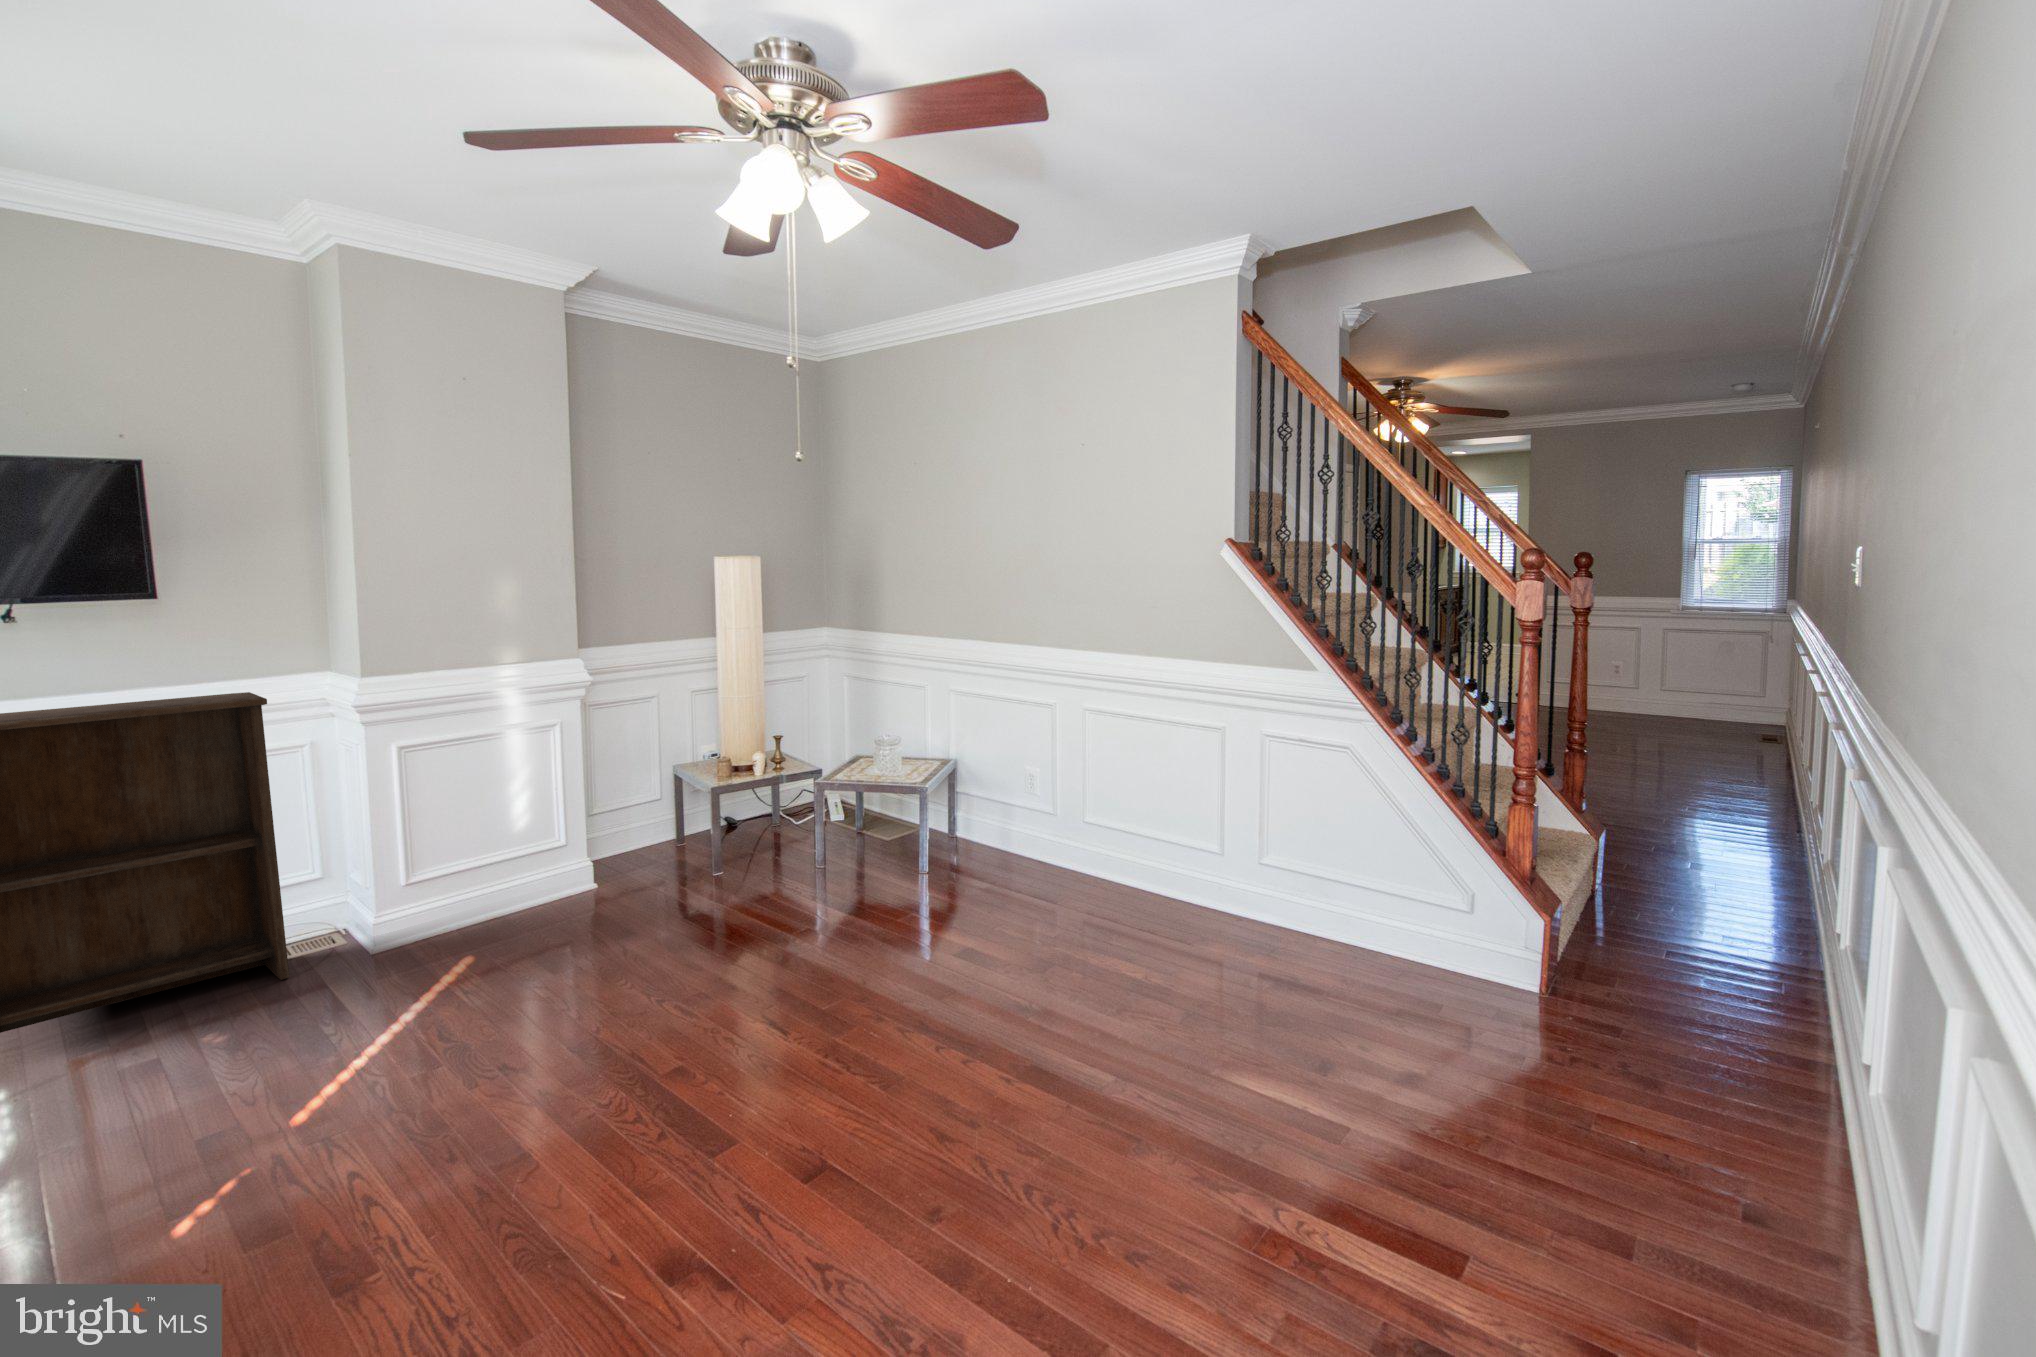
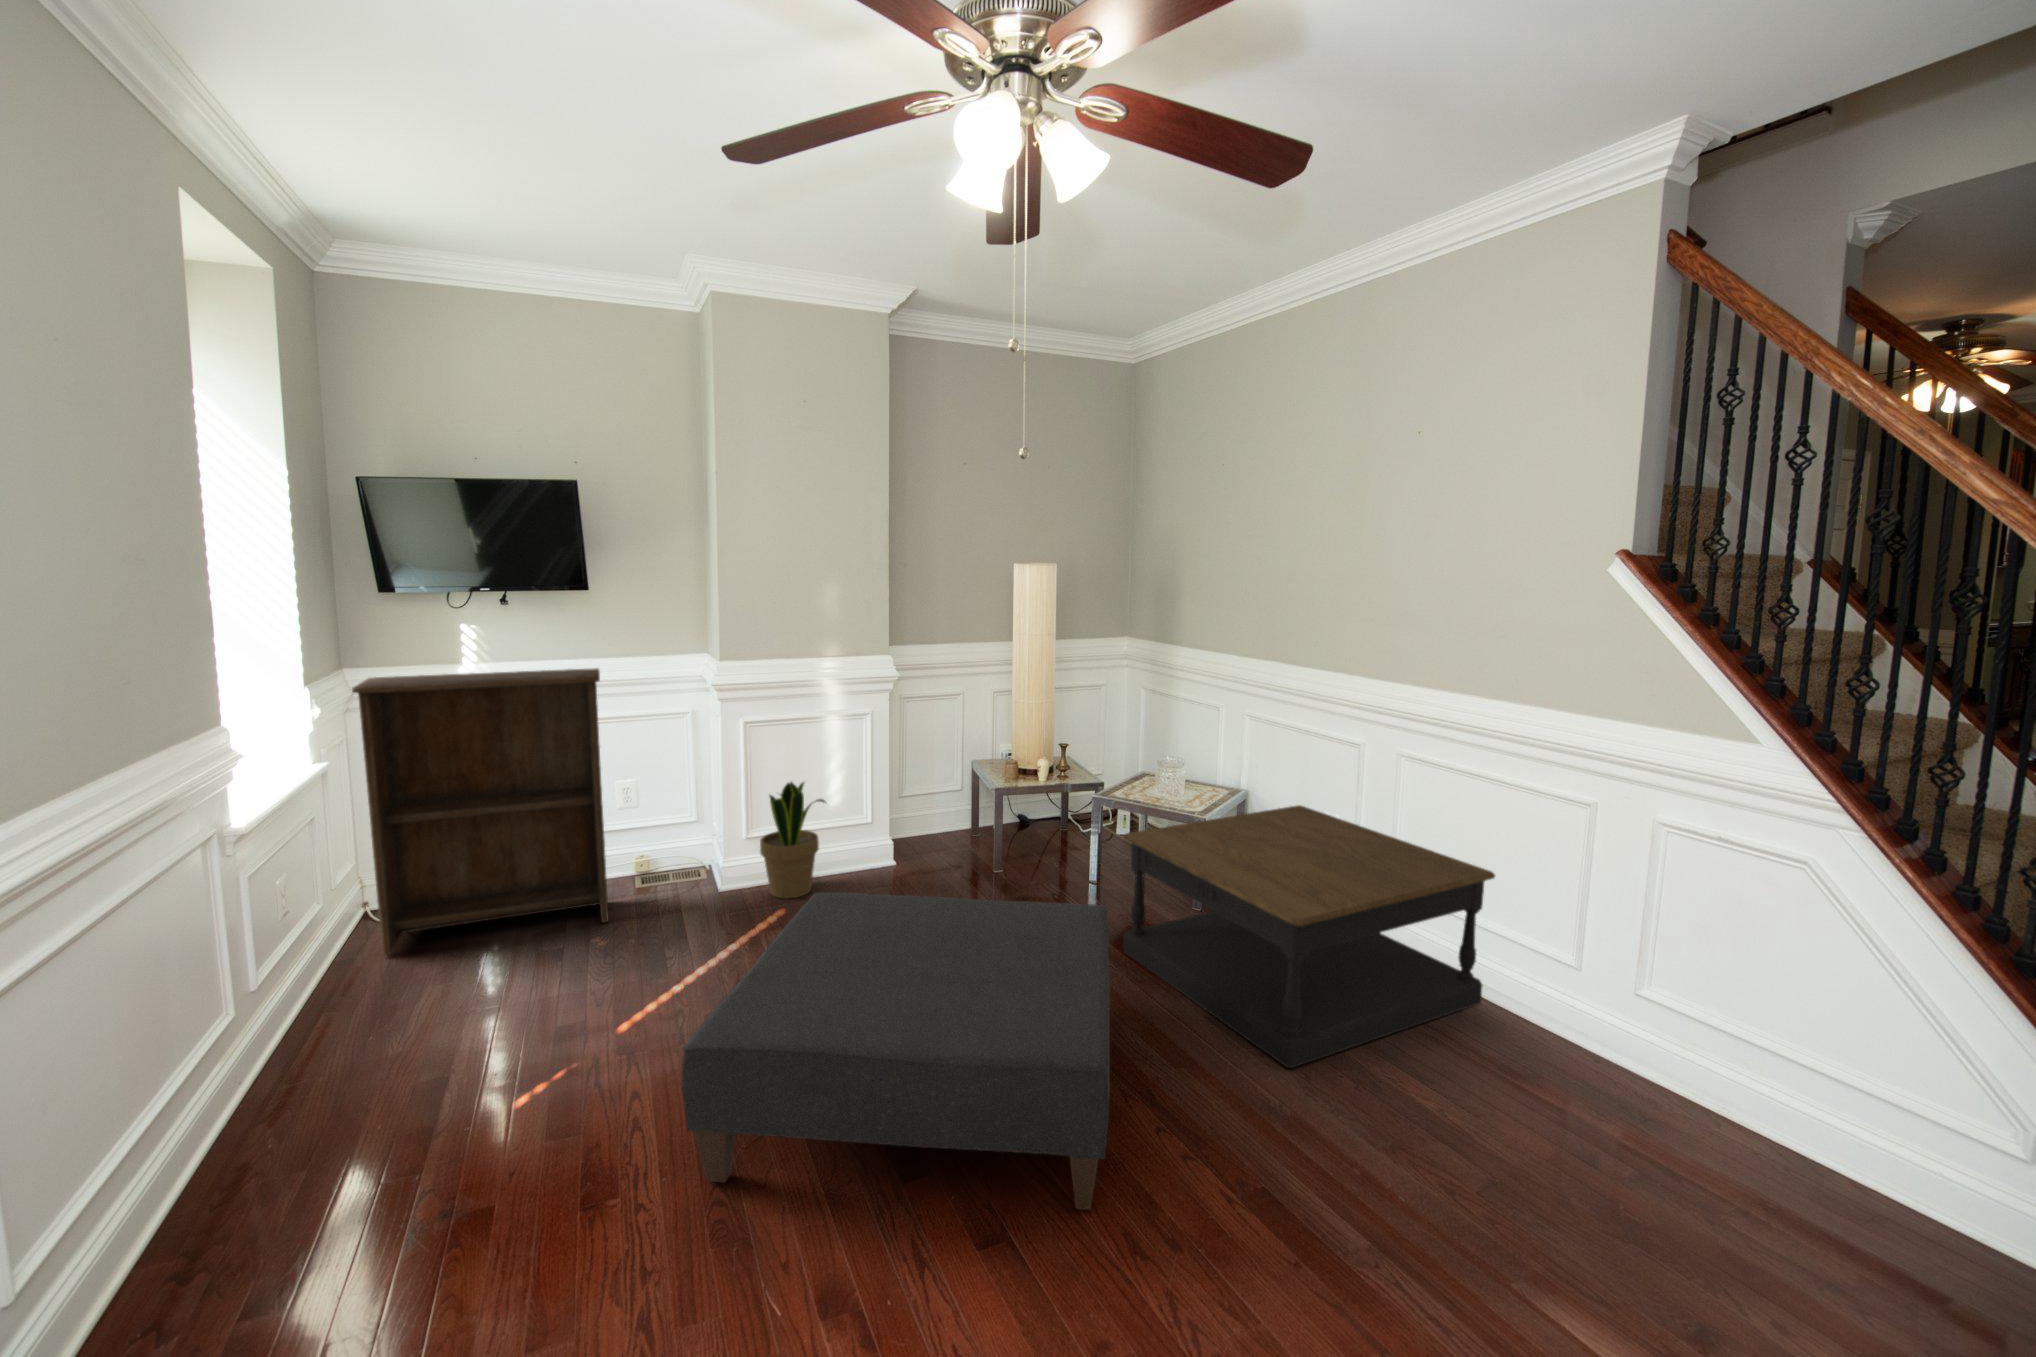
coffee table: none [864,766,1161,962] -> present [1123,805,1495,1068]
potted plant: none [465,799,541,924] -> present [760,782,825,899]
ottoman: none [531,860,928,1146] -> present [682,892,1110,1210]

